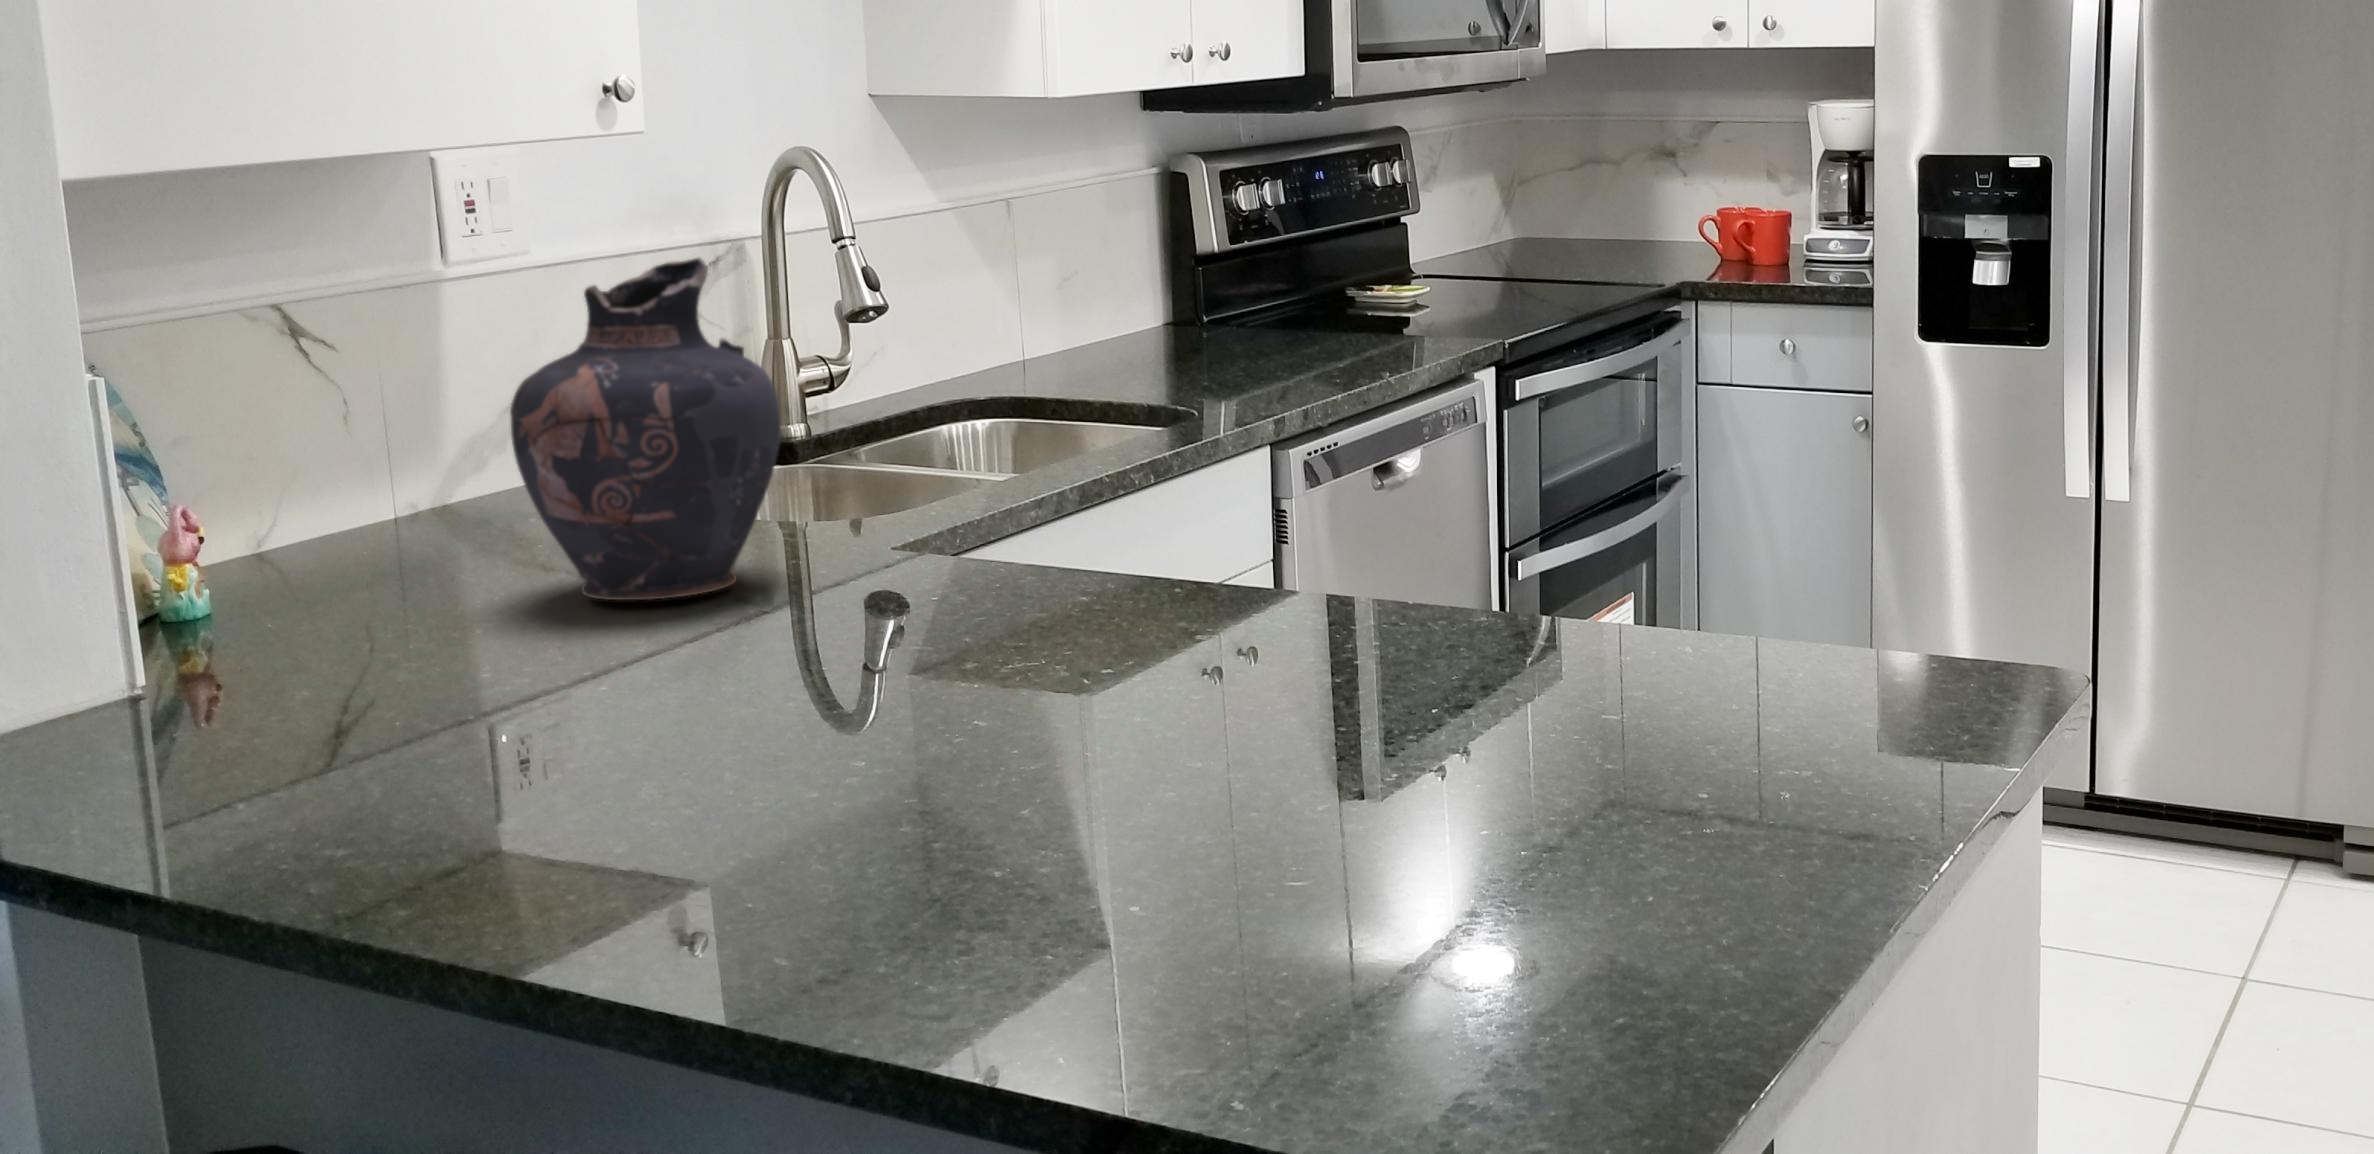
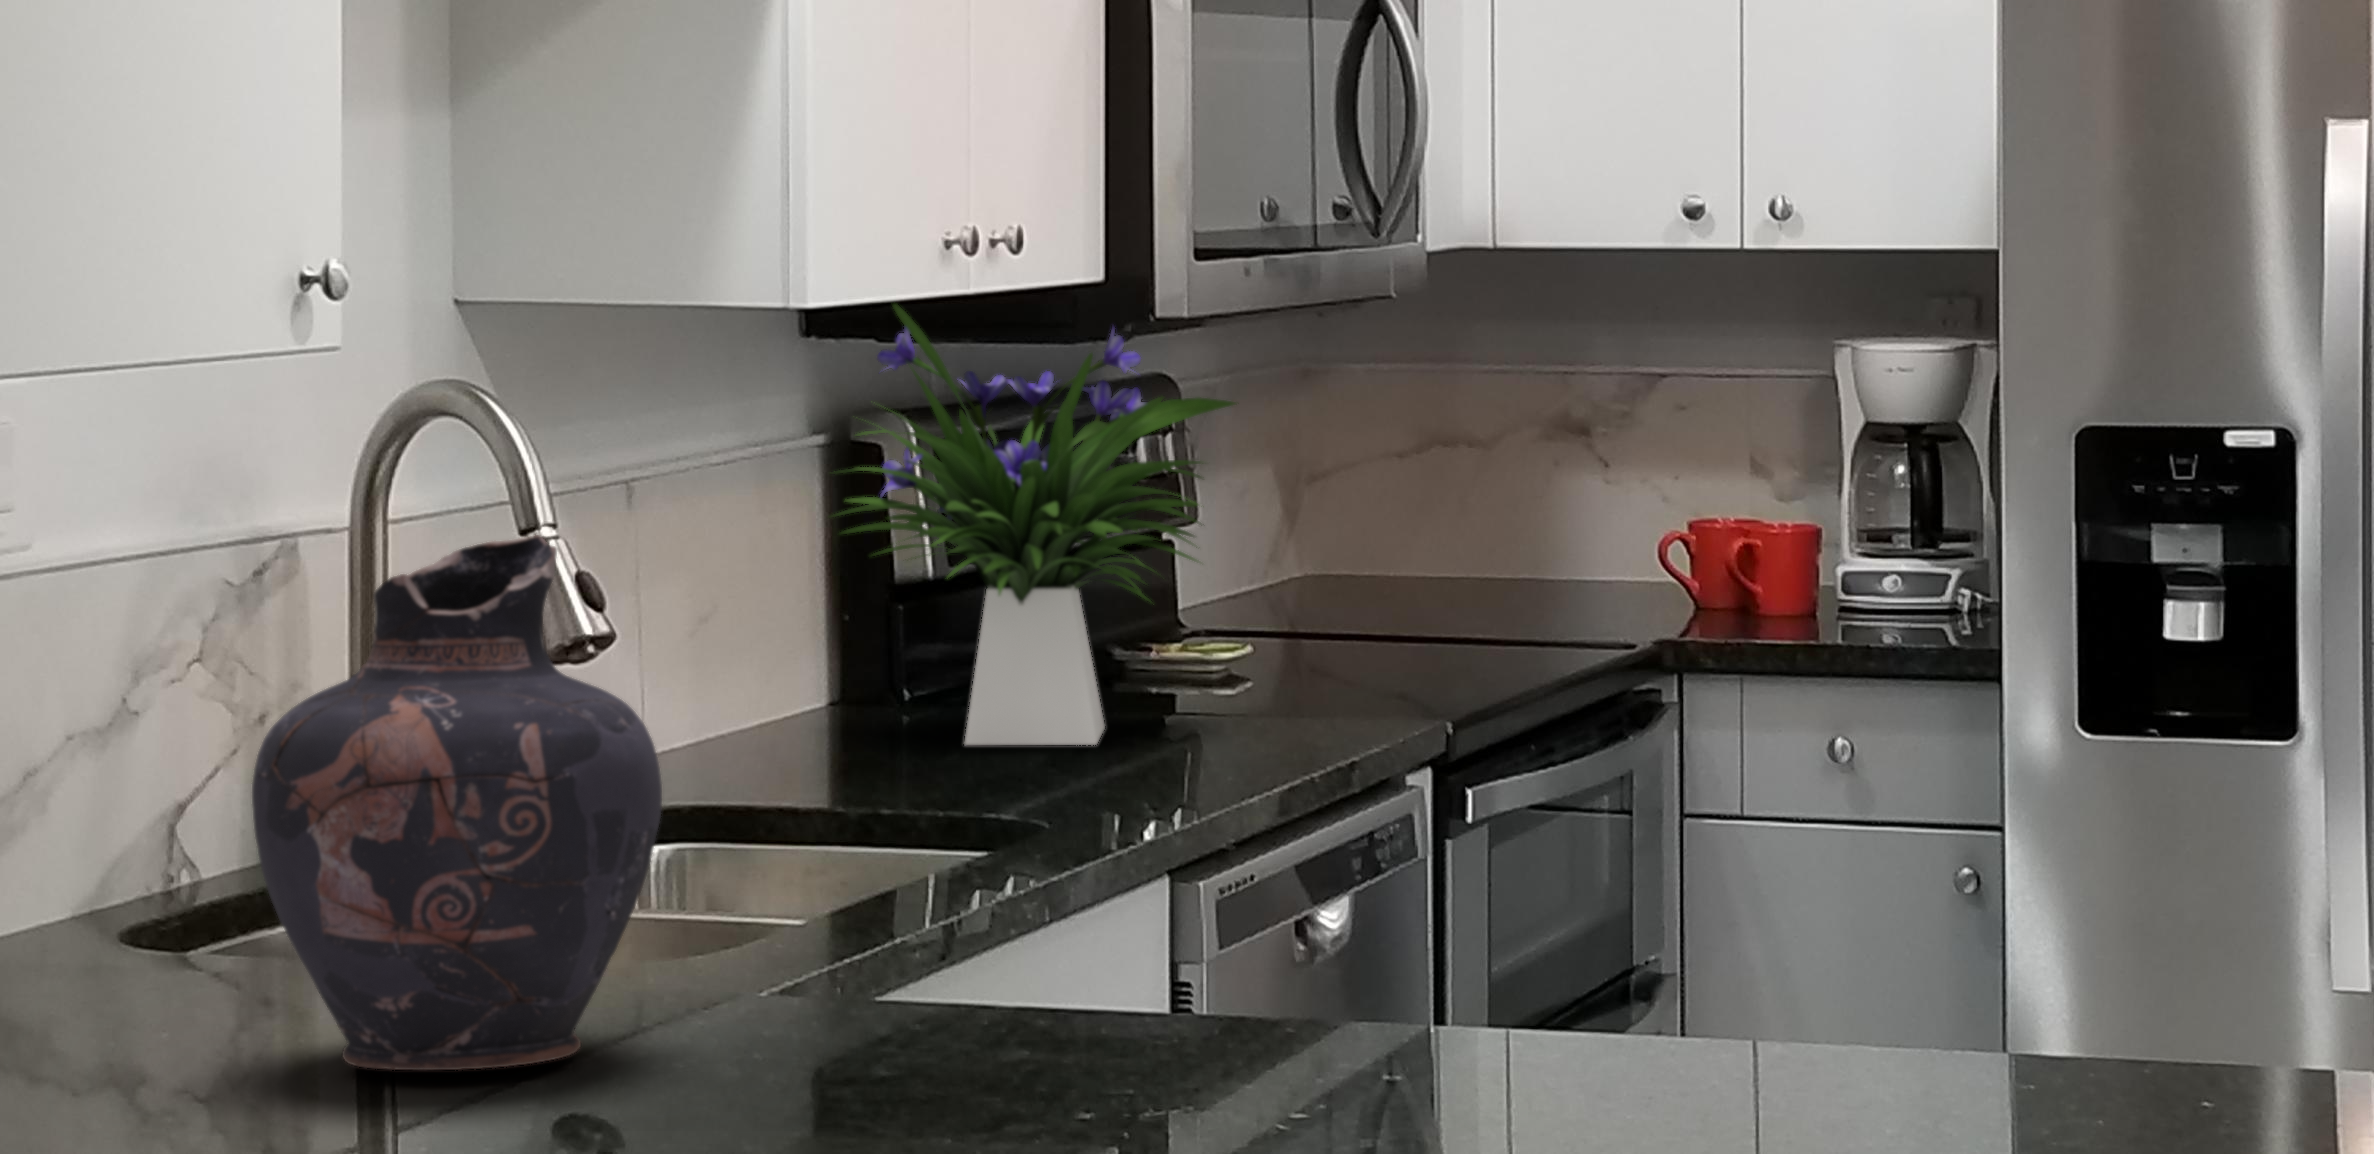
flower arrangement: none [1123,89,1371,357] -> present [828,304,1236,745]

